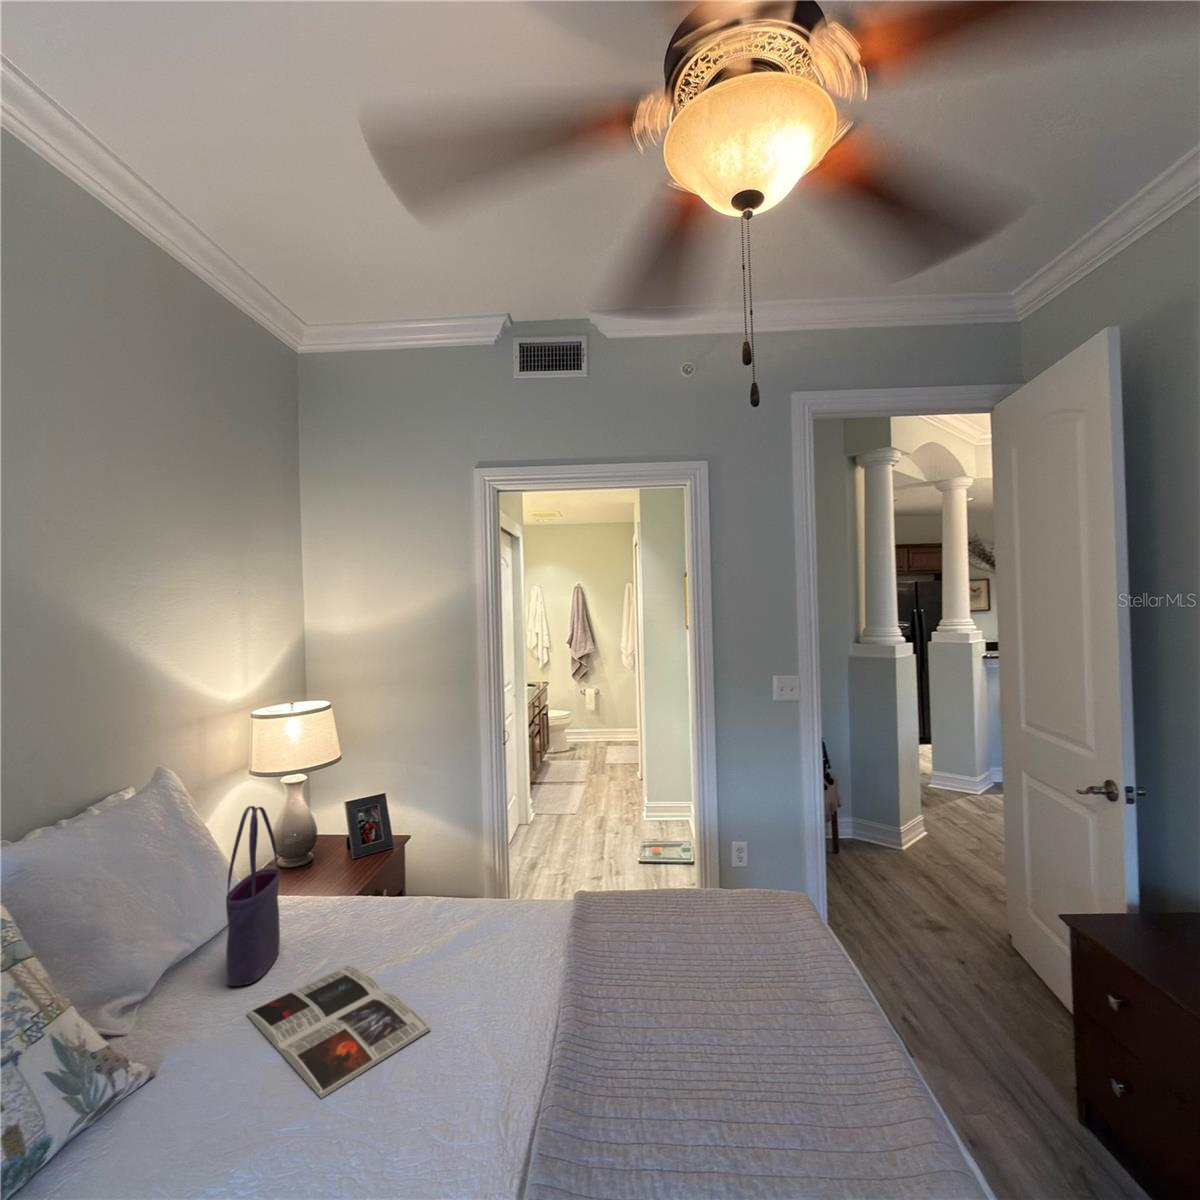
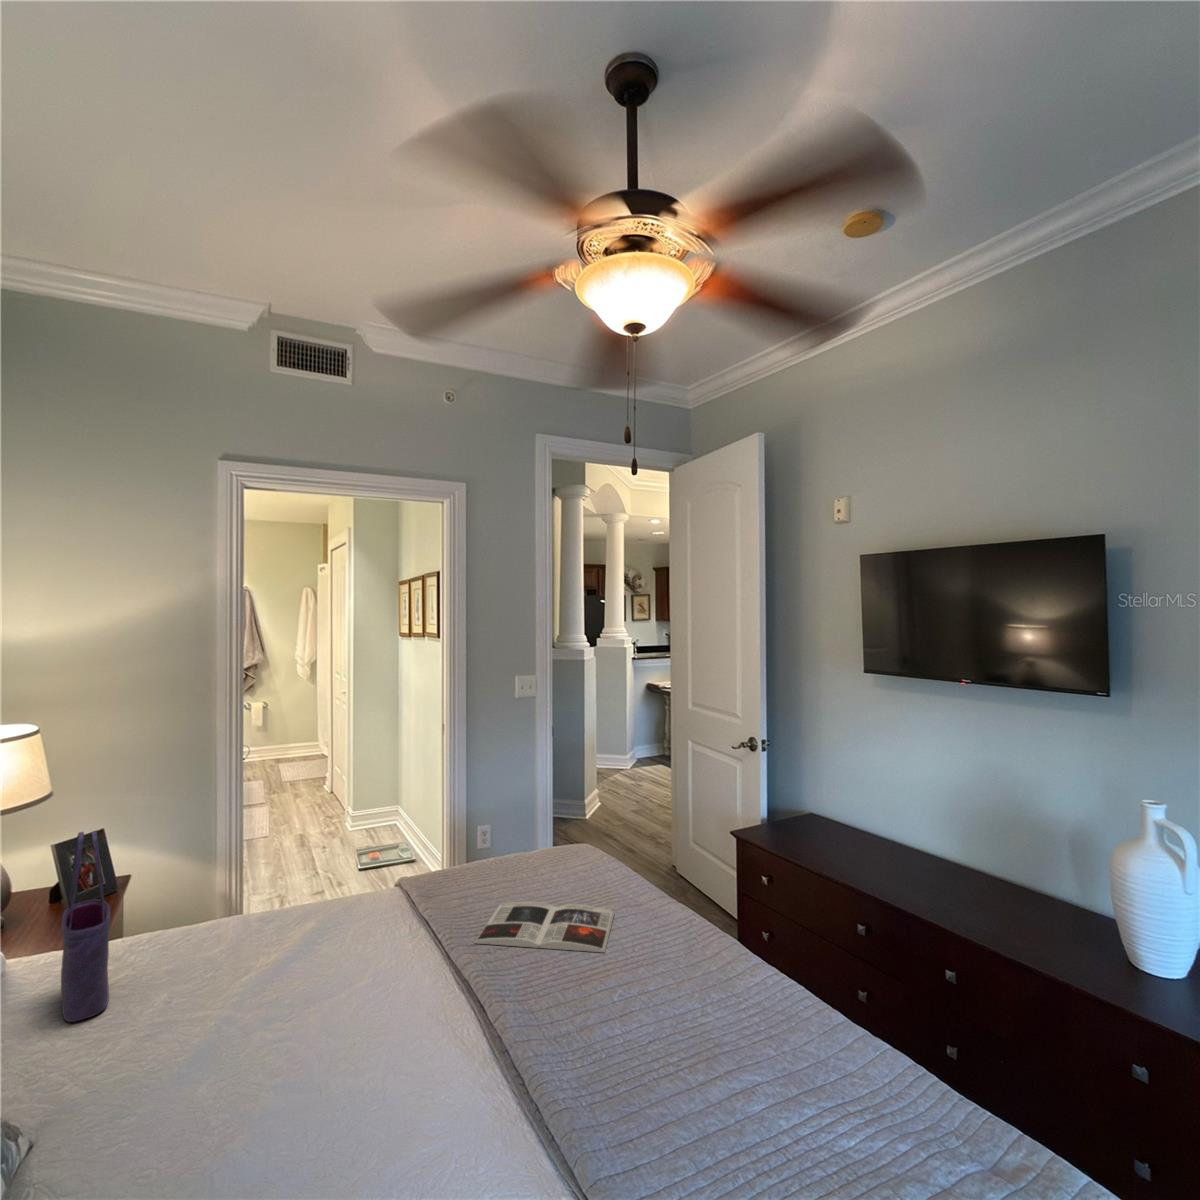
magazine: present [247,965,431,1098] -> present [475,902,614,953]

